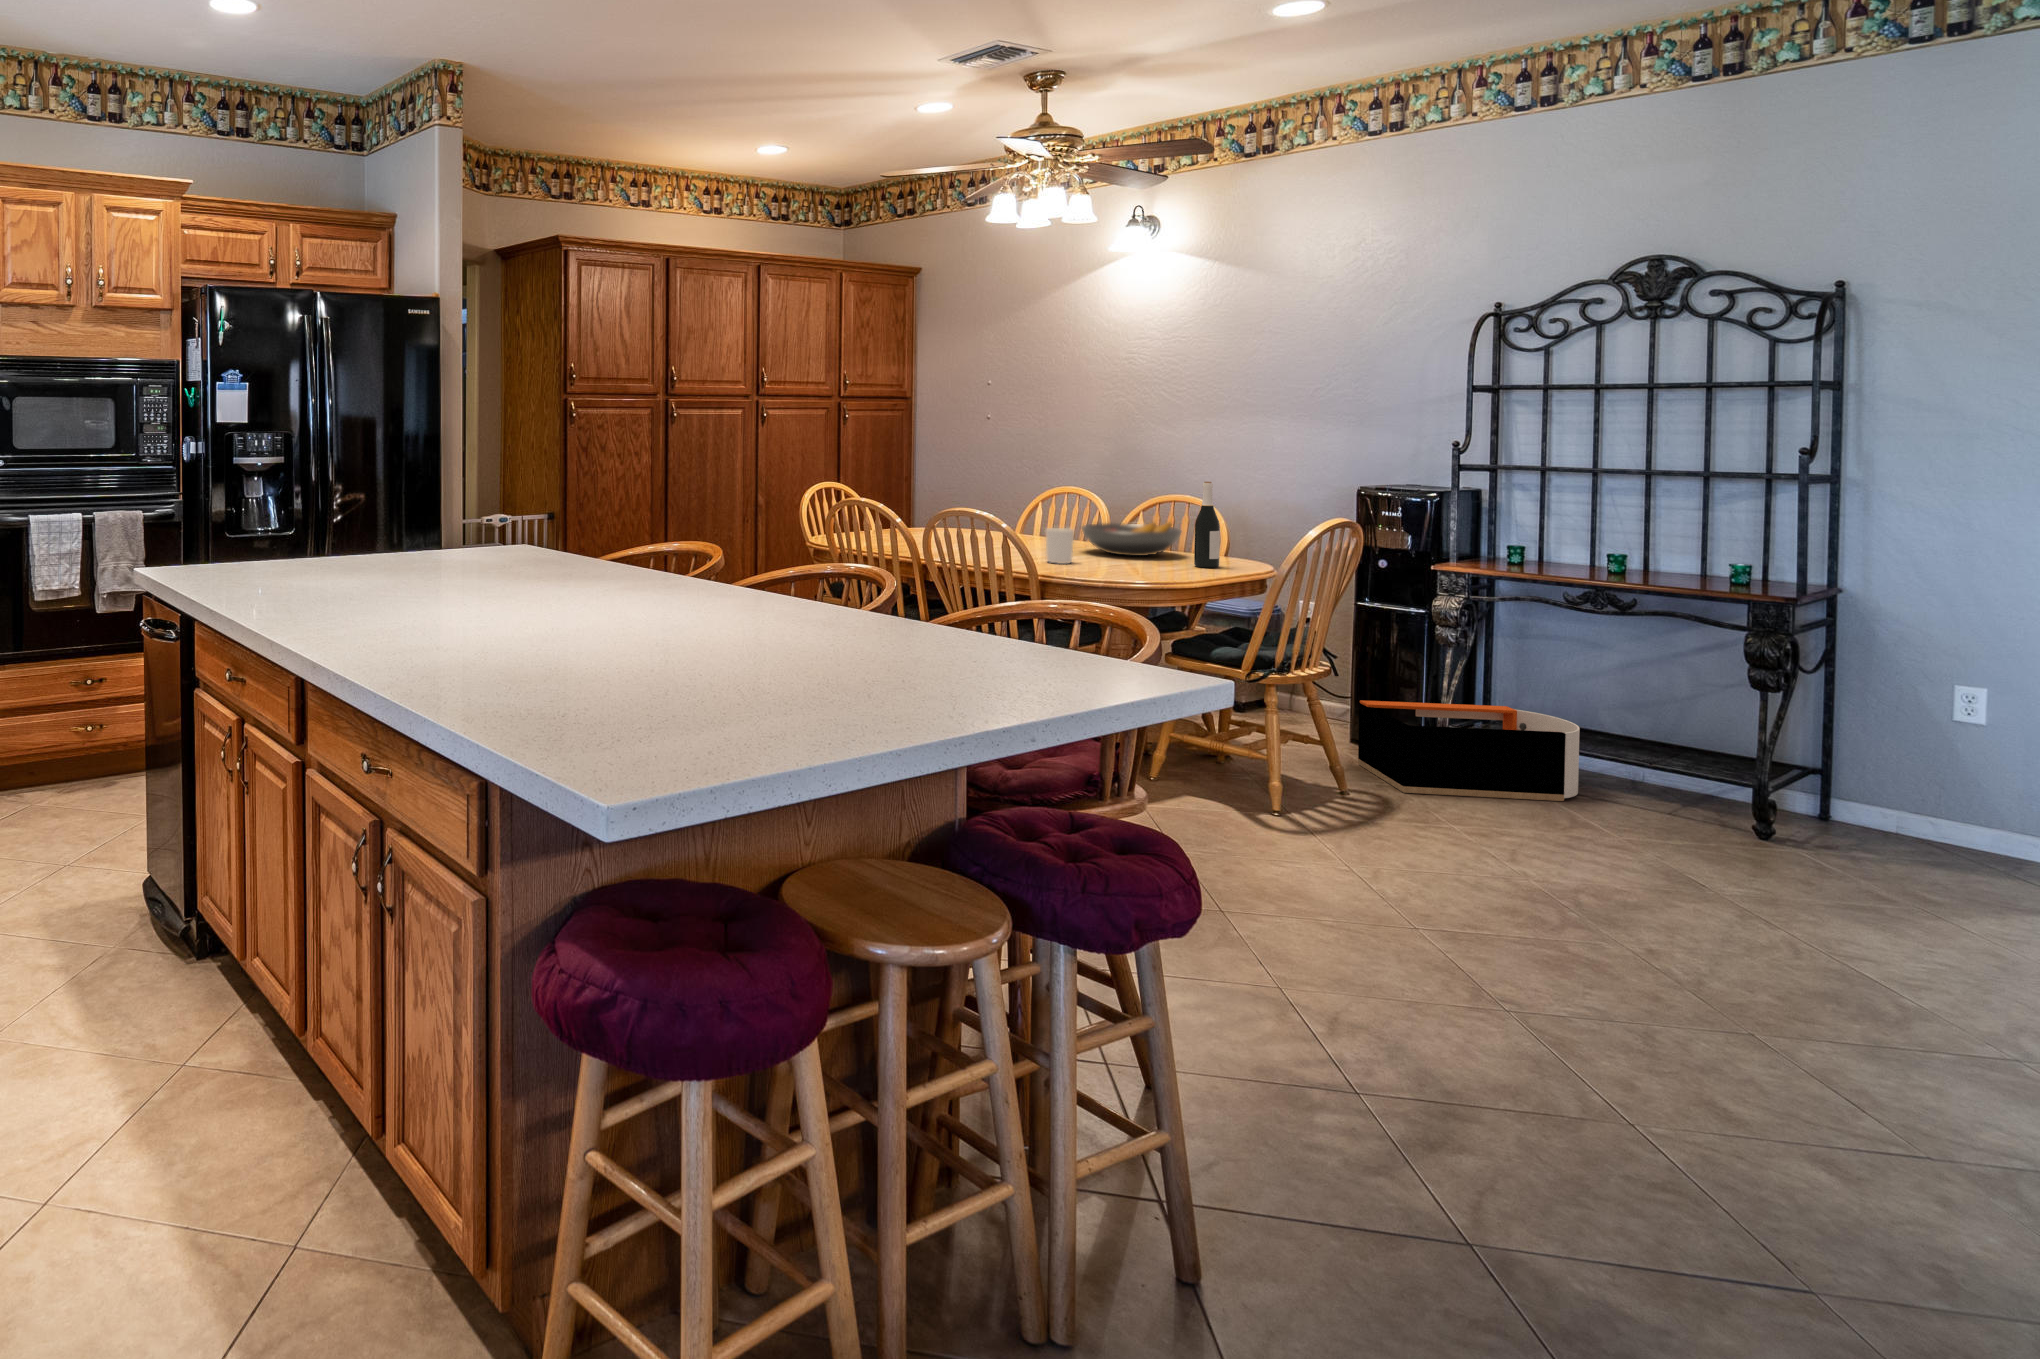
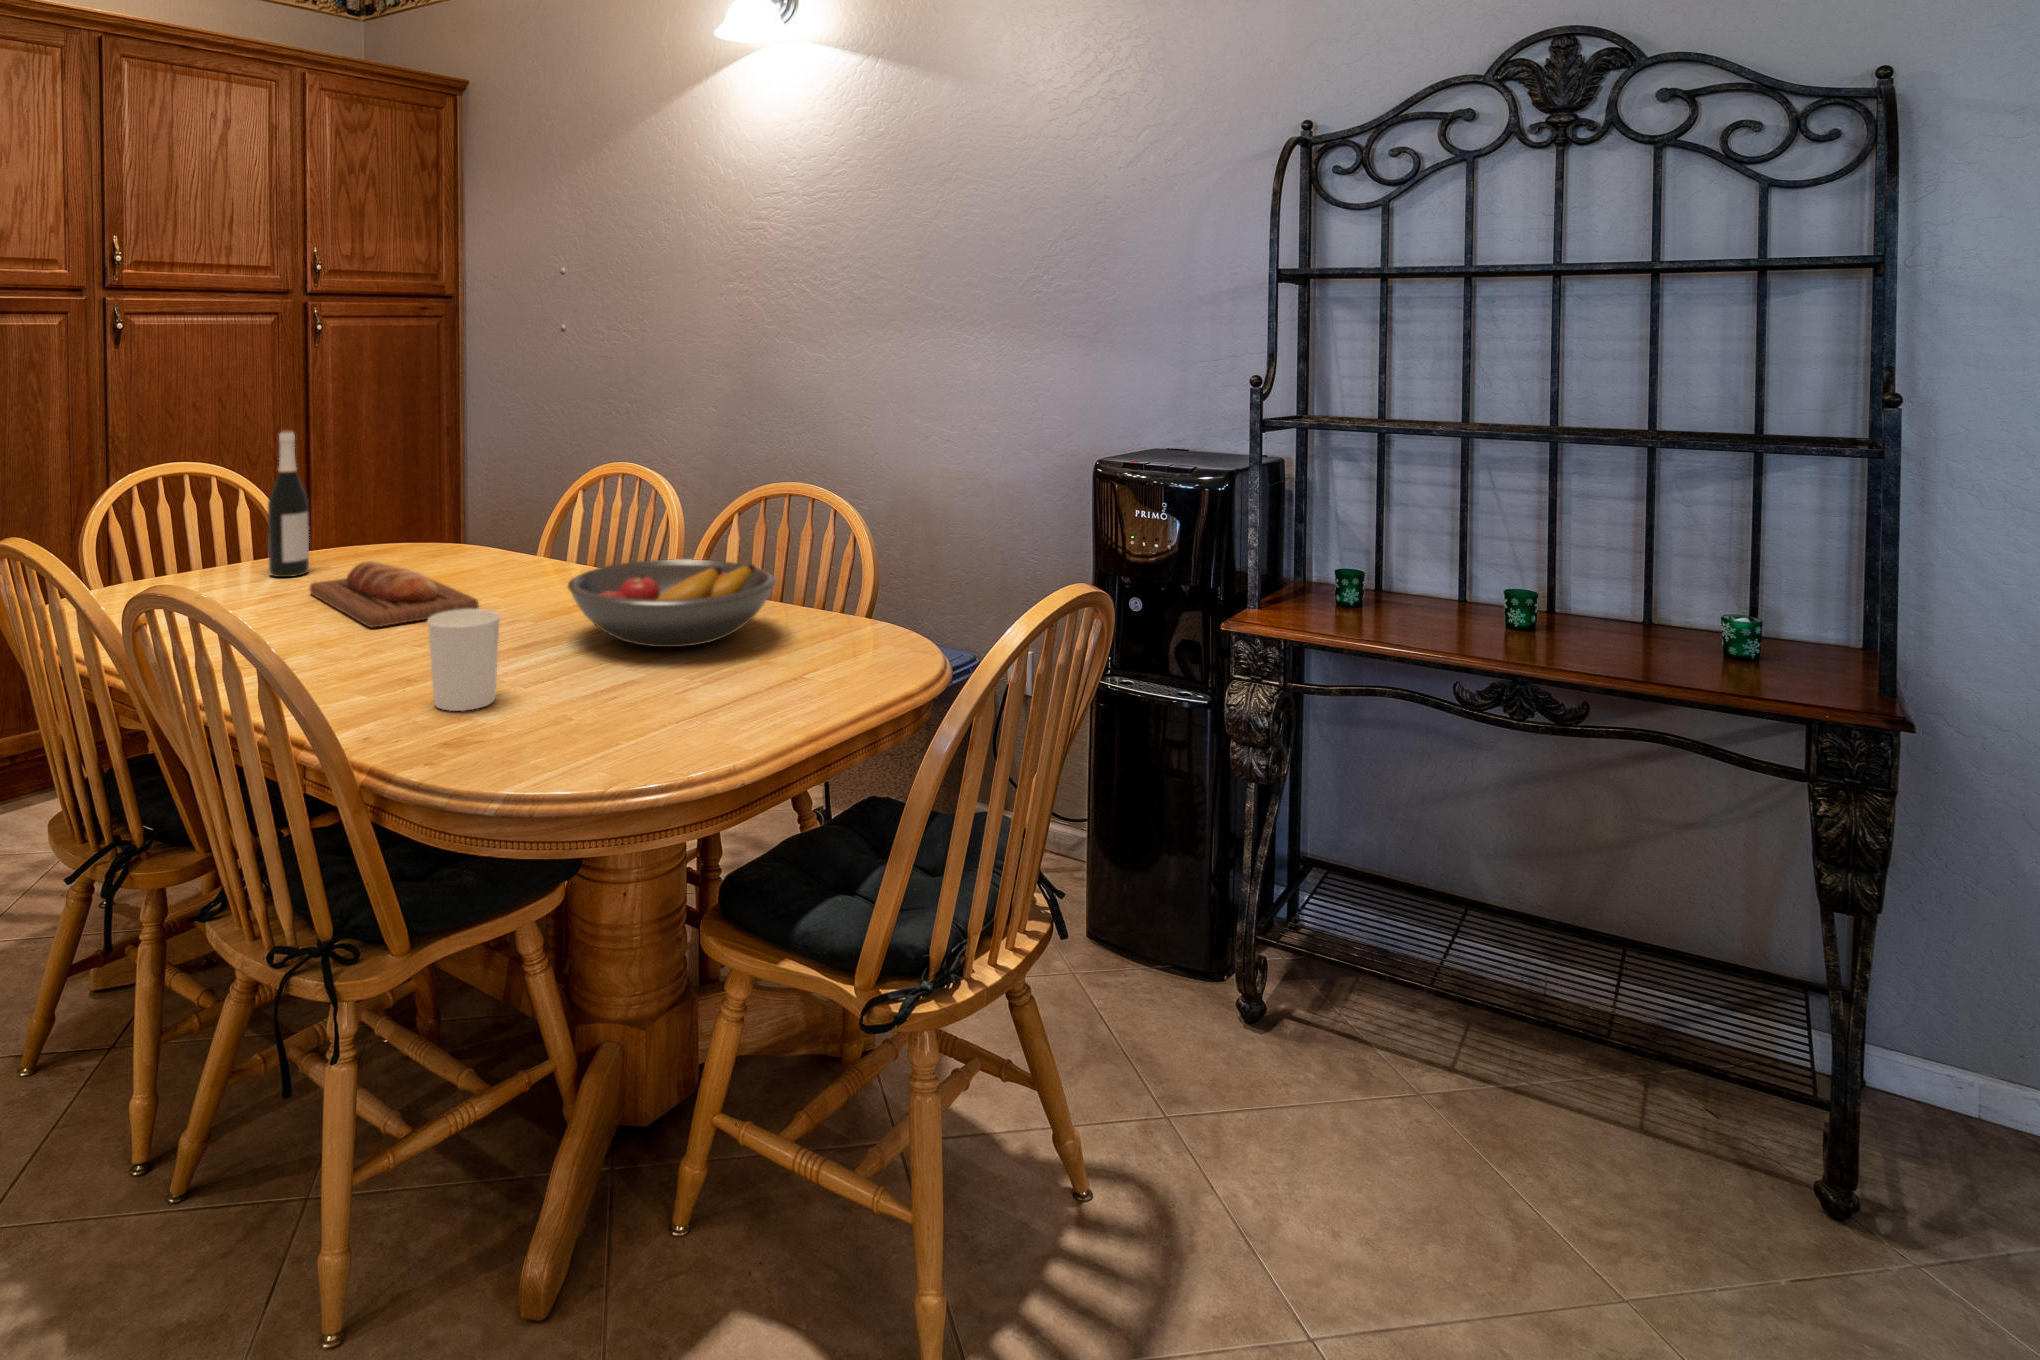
wine bottle: present [1194,482,1220,568] -> present [268,430,309,577]
bread loaf: none [932,523,1024,546] -> present [310,562,479,628]
storage bin: present [1358,700,1580,801] -> none [1109,899,1499,1190]

